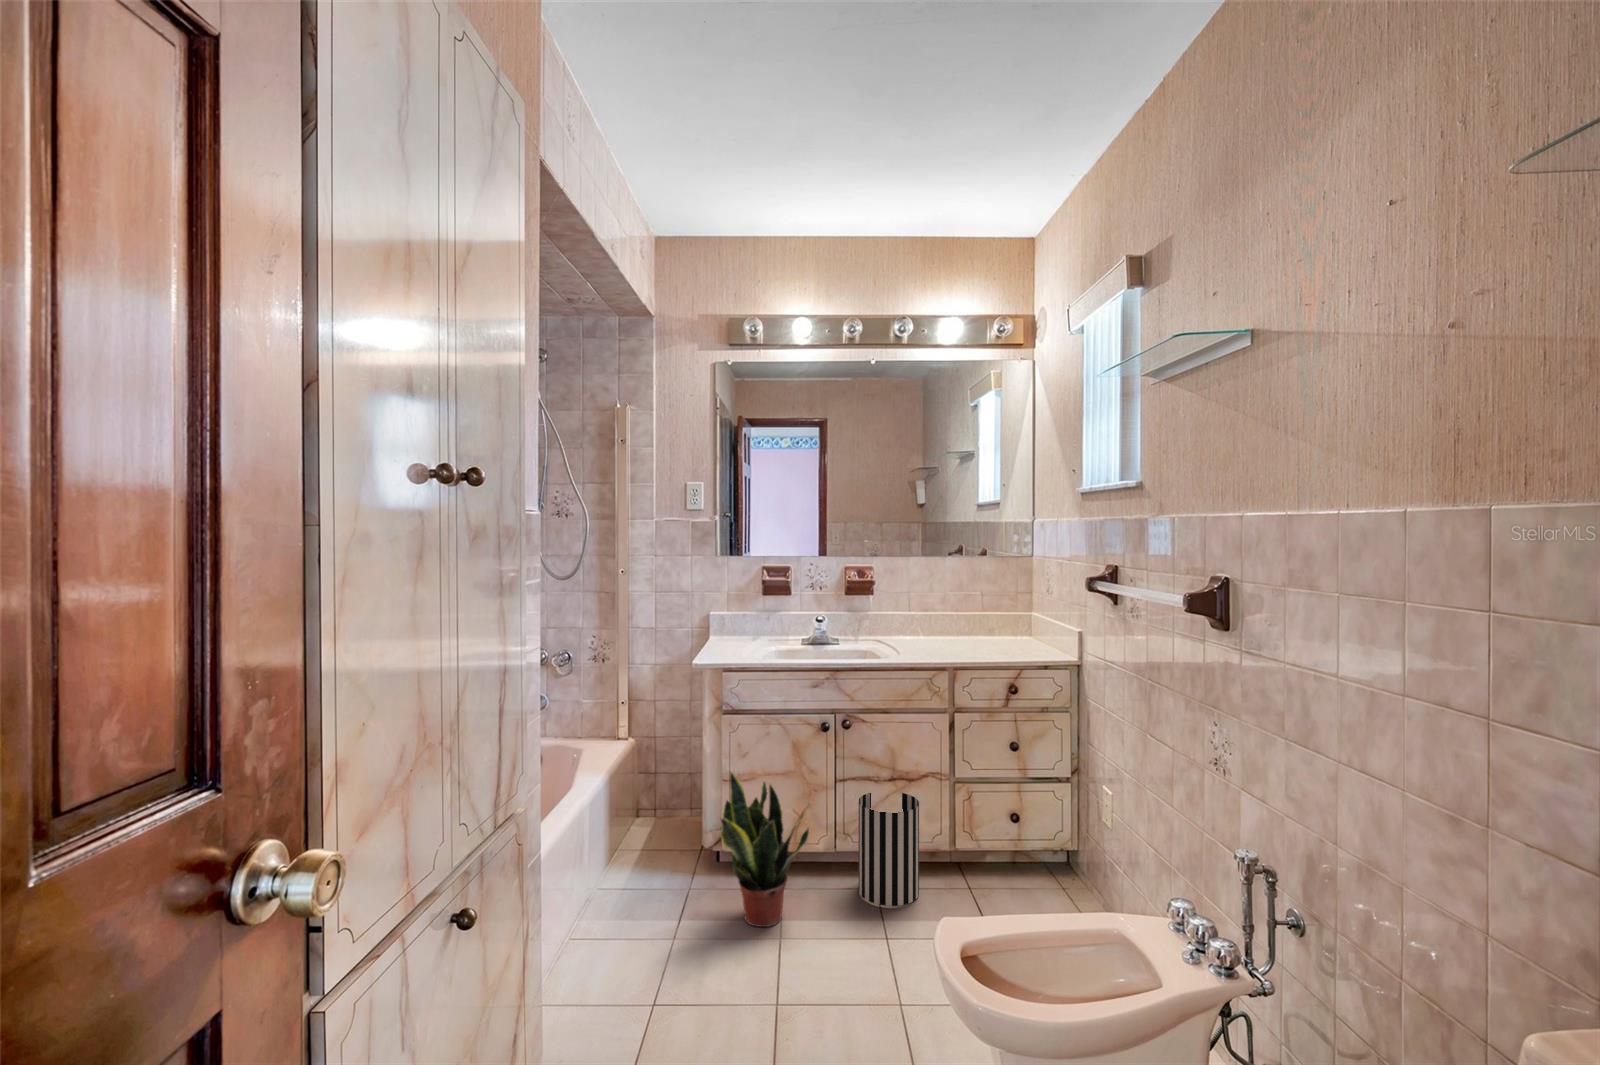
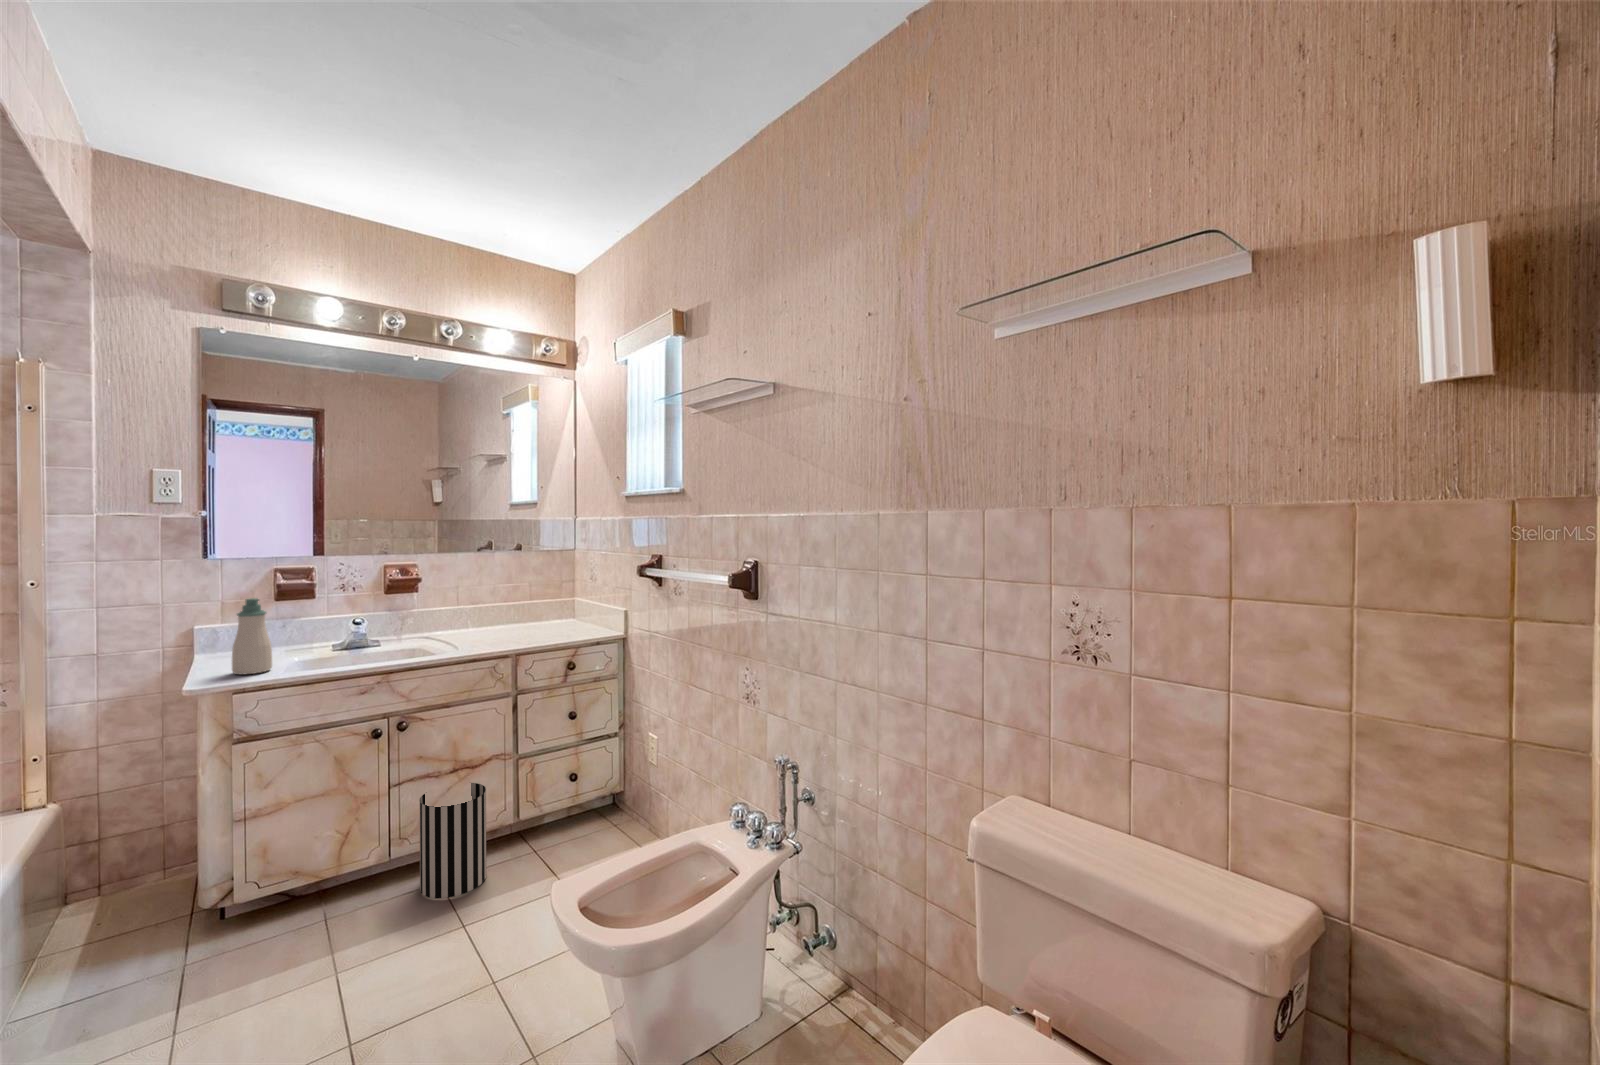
soap bottle: none [725,591,752,656] -> present [232,598,272,674]
potted plant: present [720,773,810,927] -> none [245,807,370,972]

